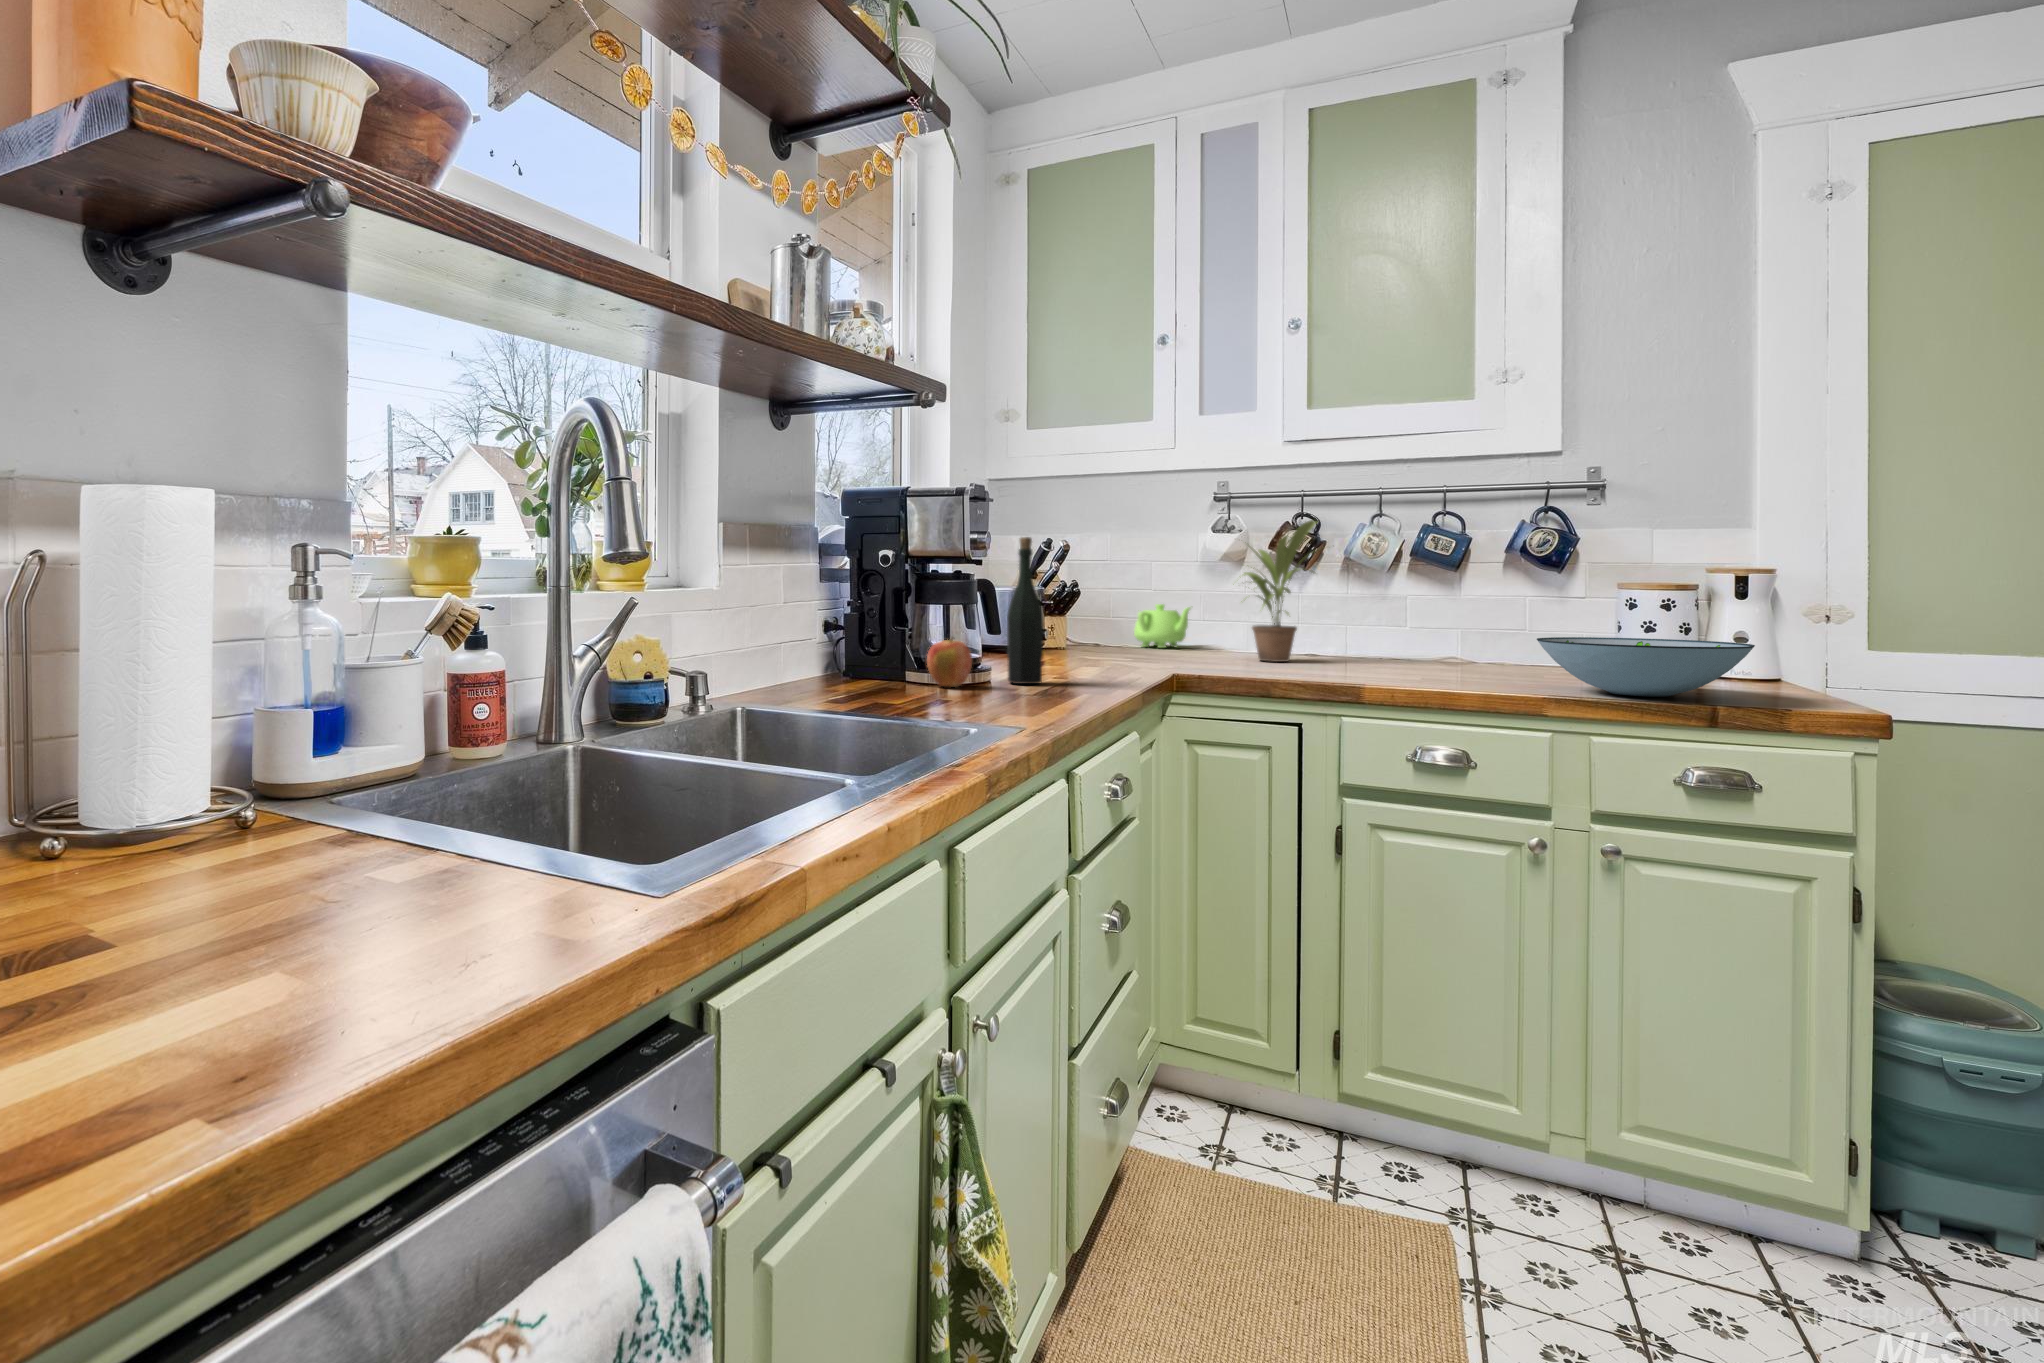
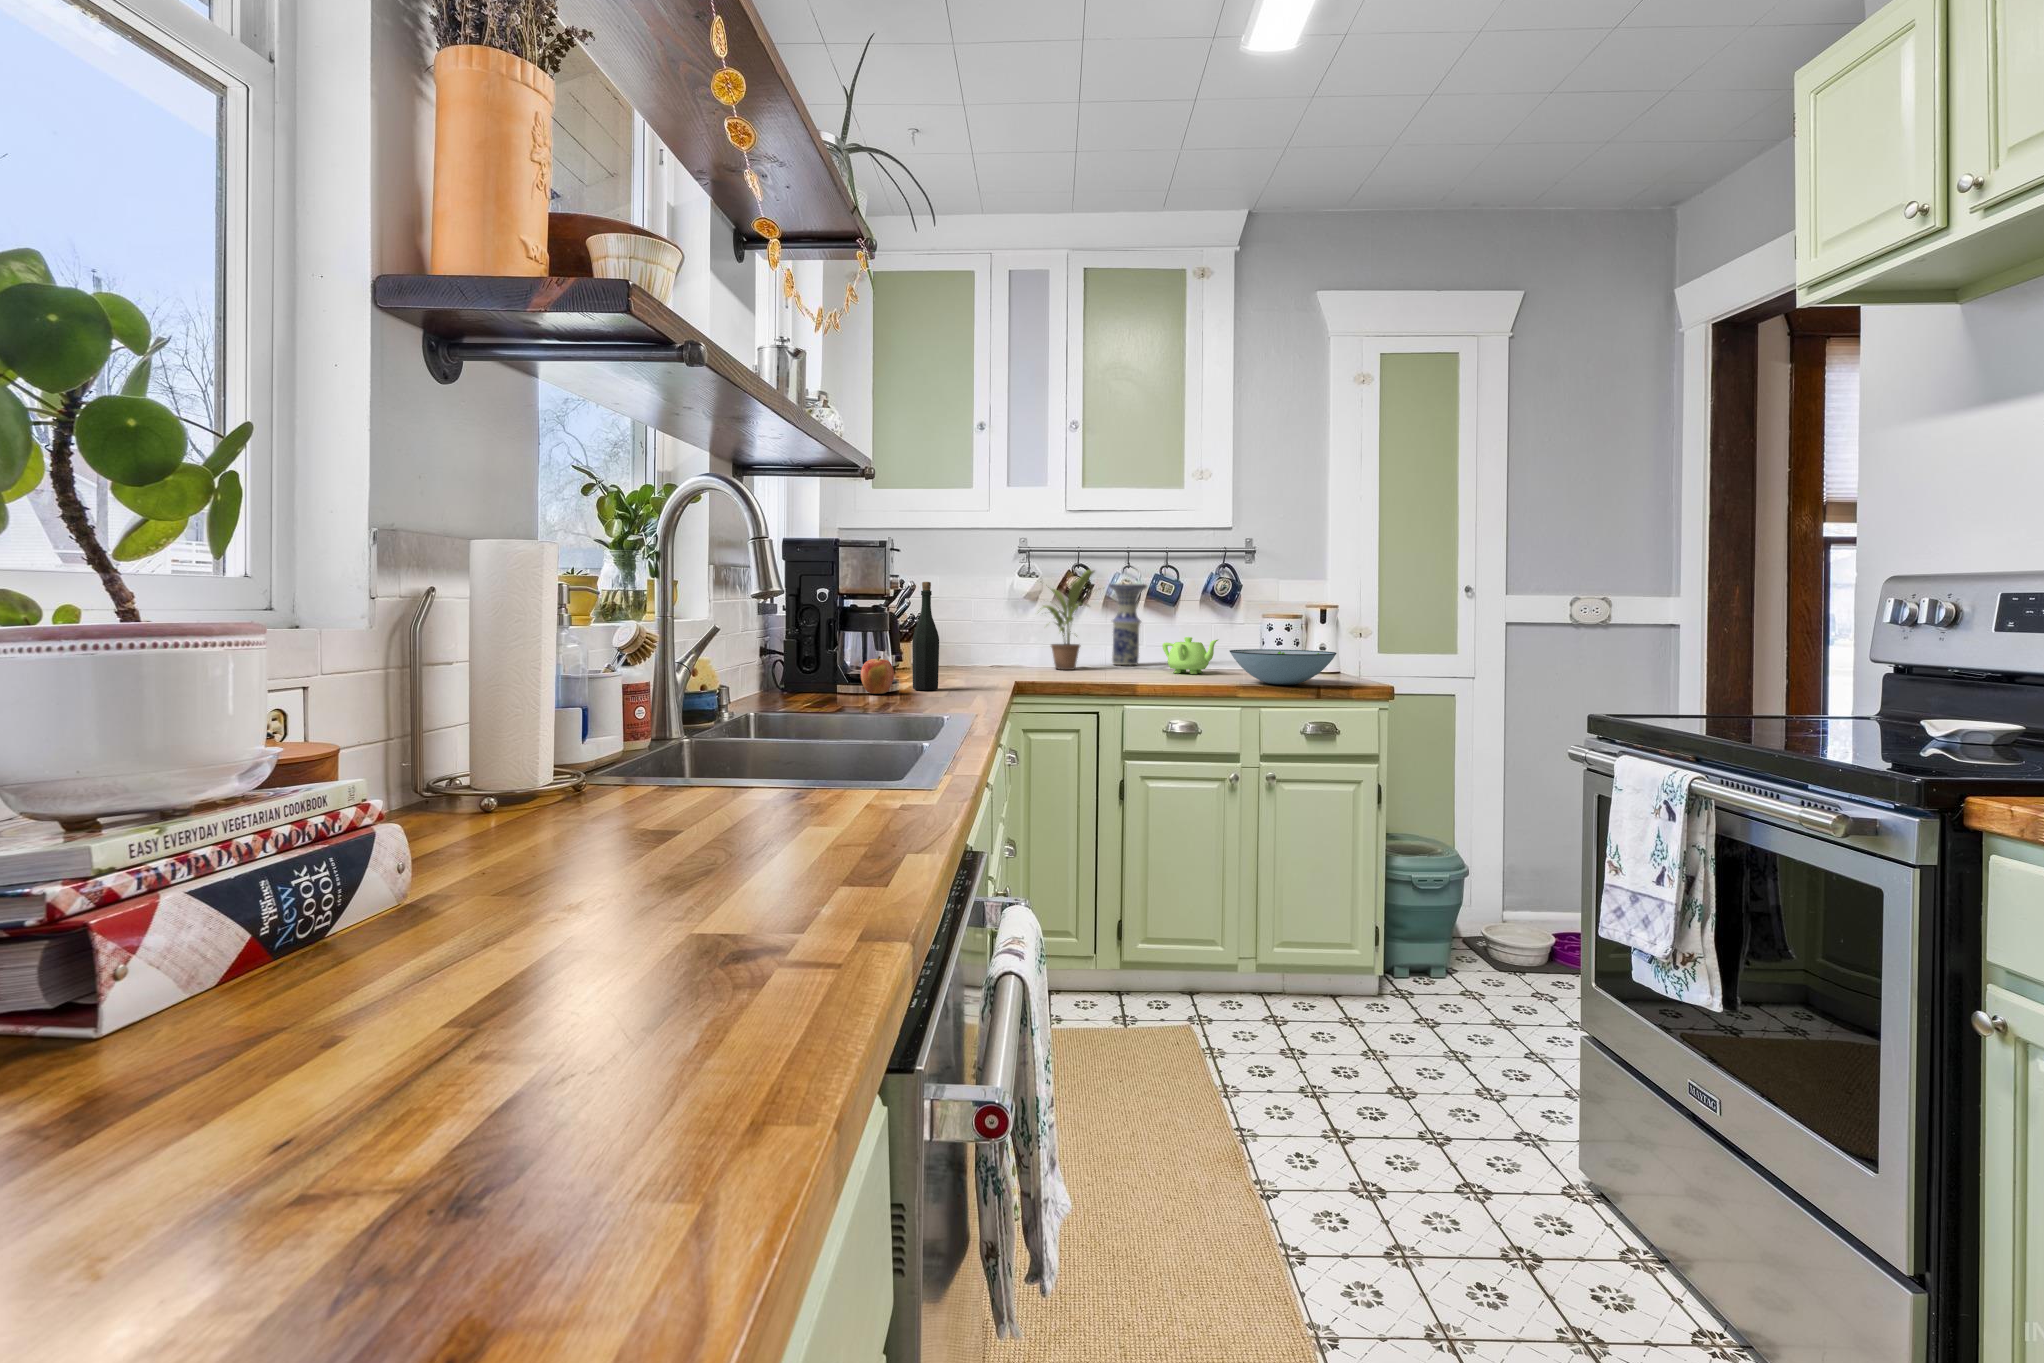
vase: none [1351,540,1414,658] -> present [1109,584,1147,665]
teapot: present [1134,604,1190,648] -> present [1162,637,1218,674]

